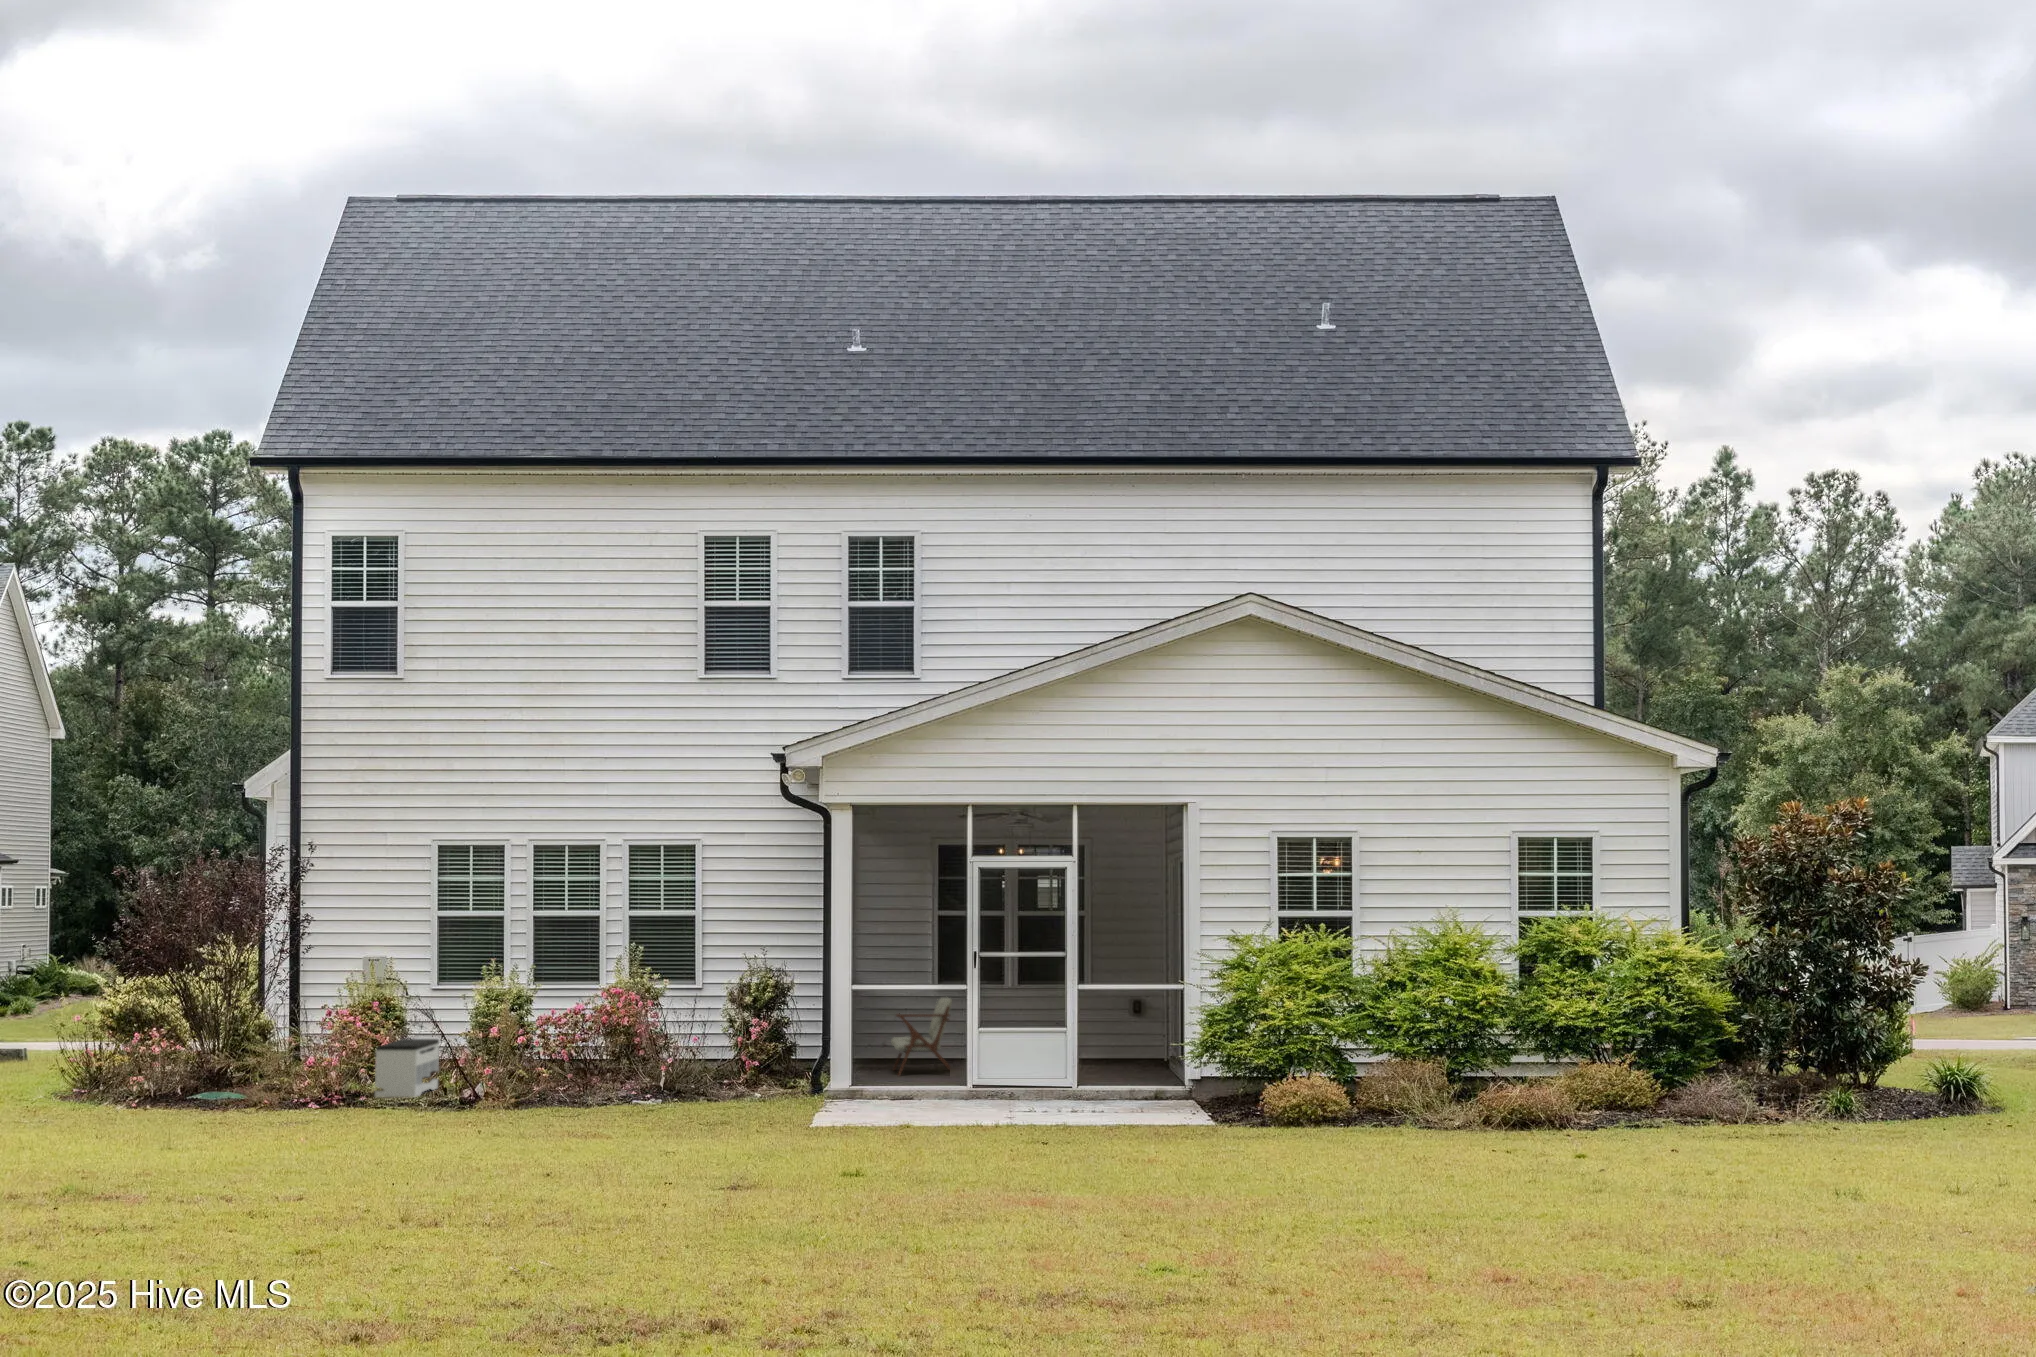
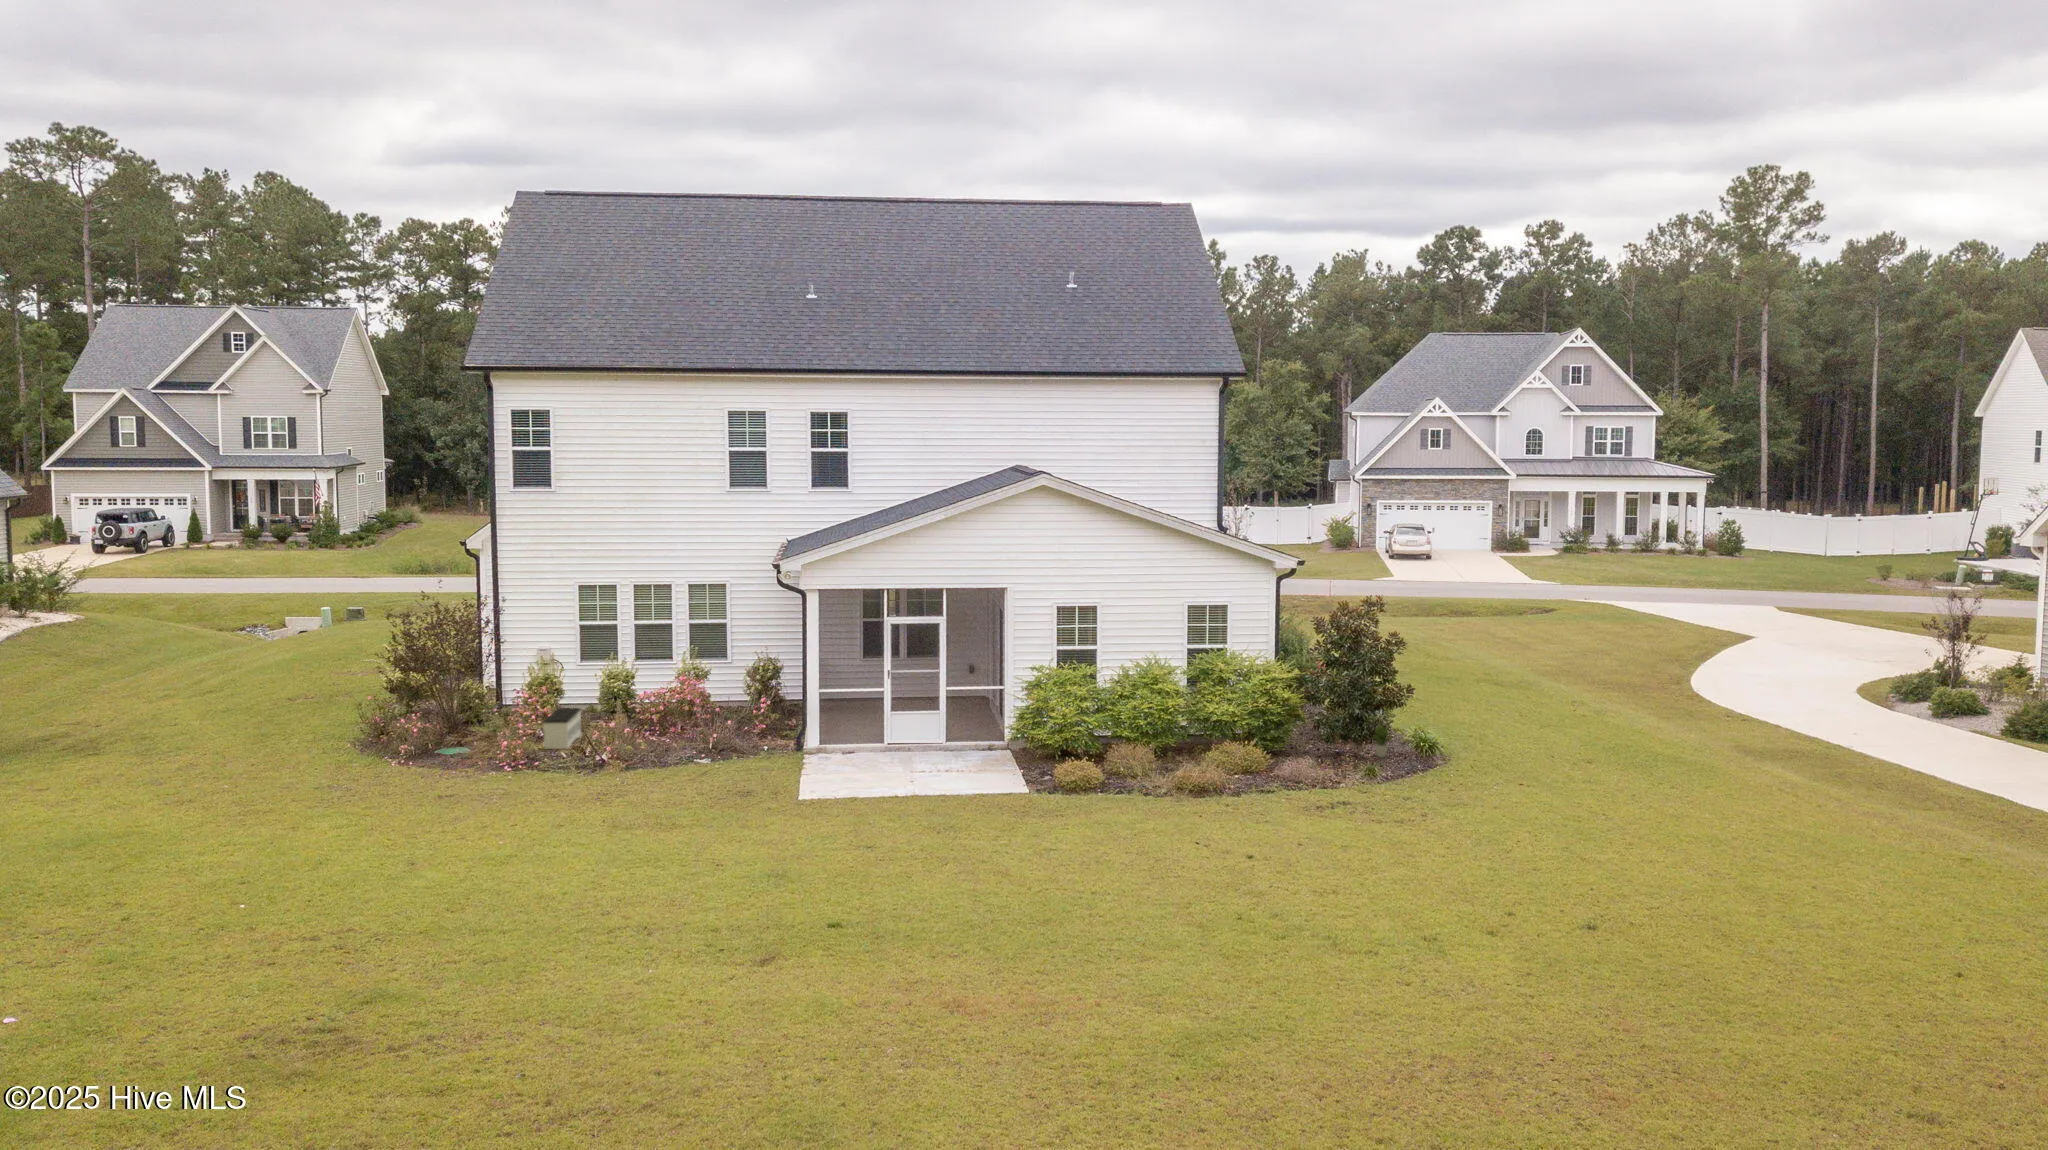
lounge chair: present [891,998,952,1076] -> none [840,663,878,712]
potted plant: none [1879,1045,1922,1110] -> present [1373,724,1394,758]

